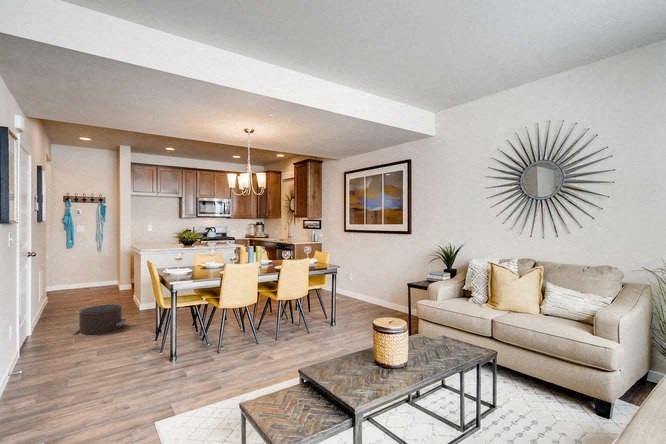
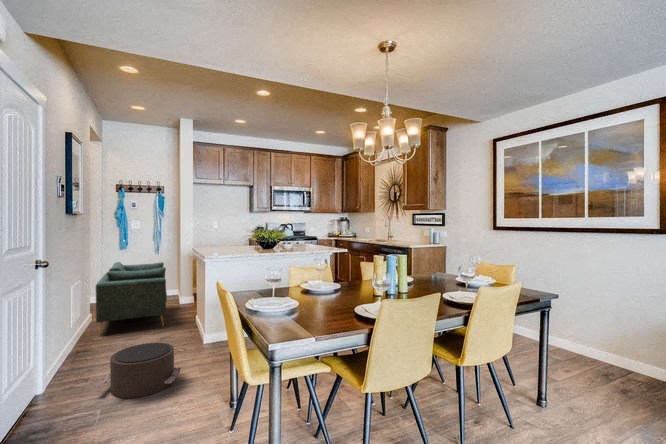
armchair: none [56,257,111,309] -> present [96,262,167,335]

